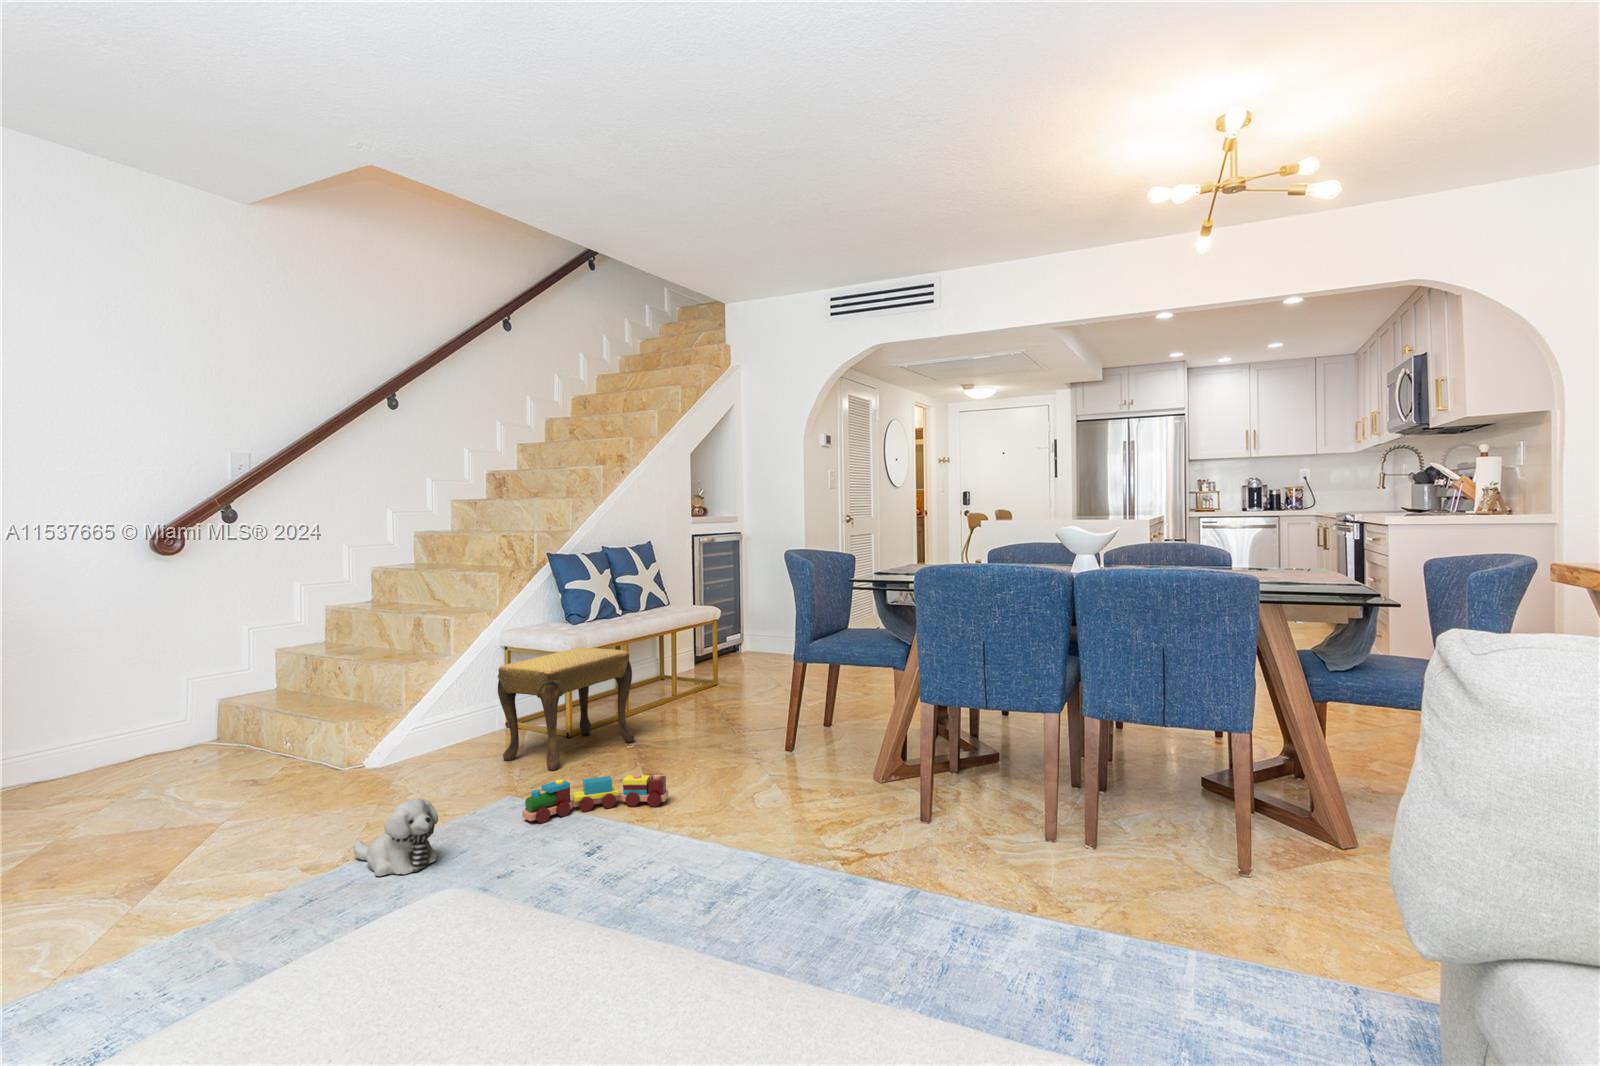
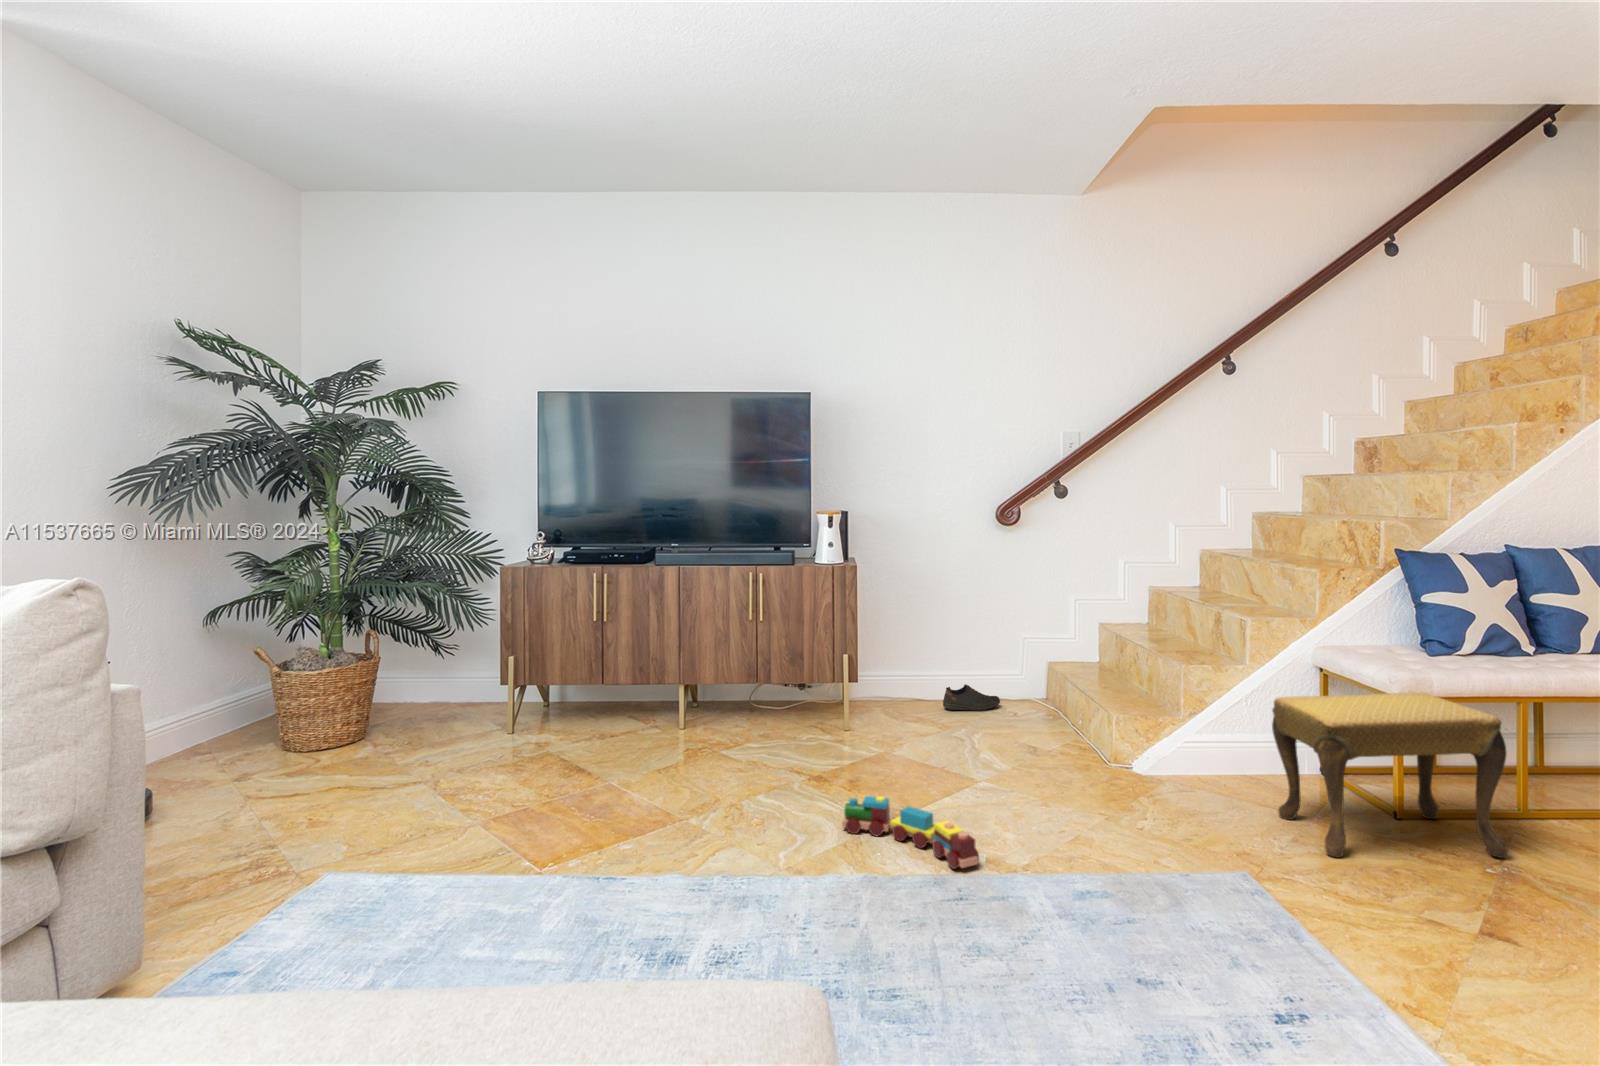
shoe: none [84,741,168,776] -> present [943,684,1000,711]
toy train: present [522,774,668,823] -> present [842,796,979,869]
plush toy: present [353,799,438,876] -> none [1030,839,1103,923]

